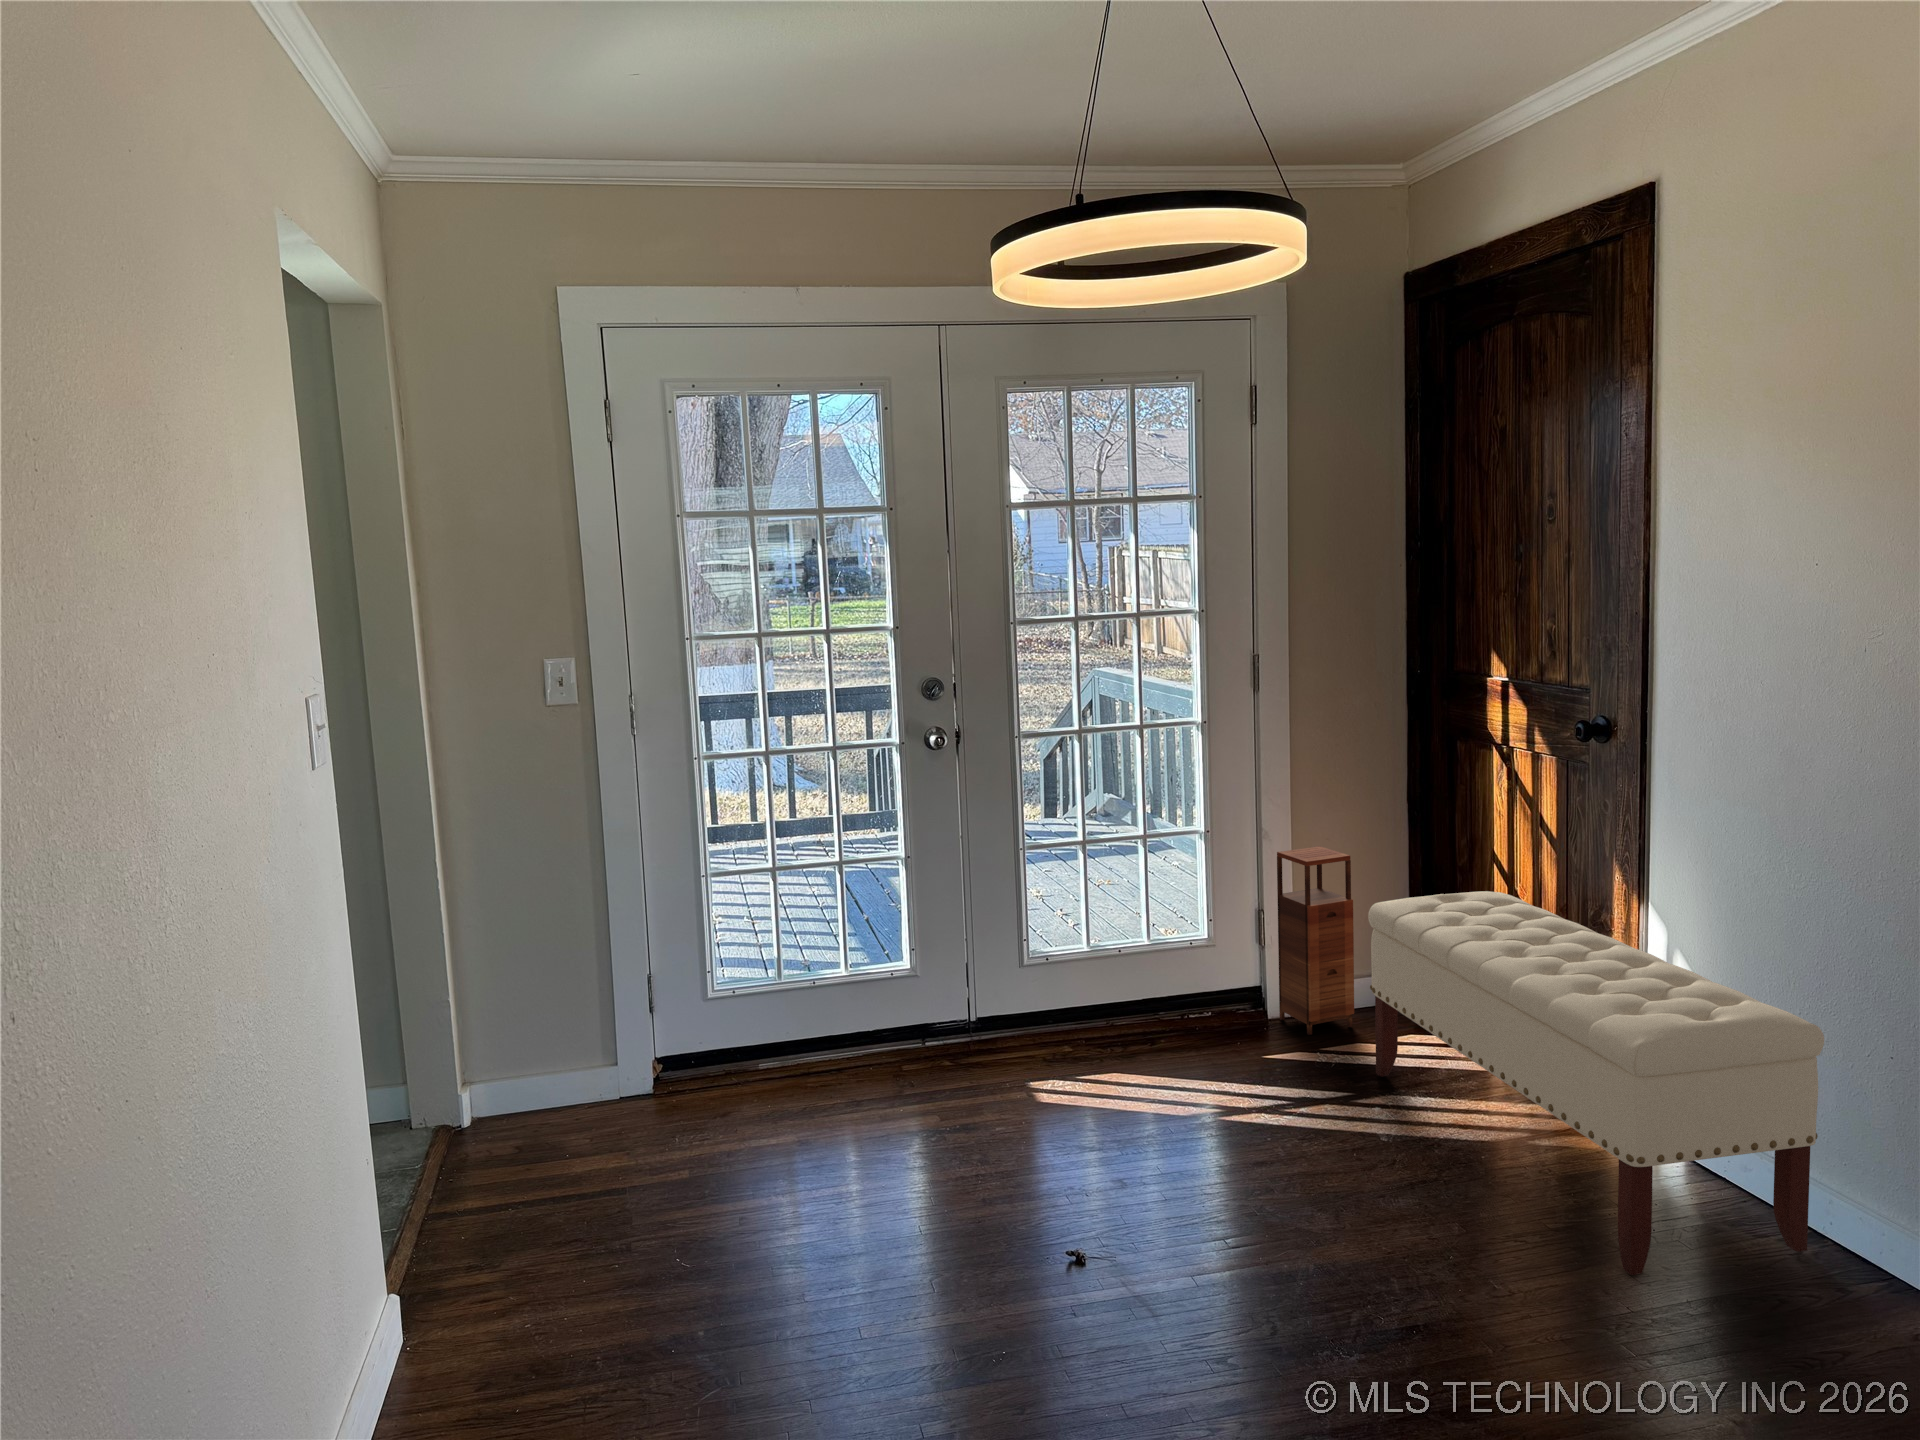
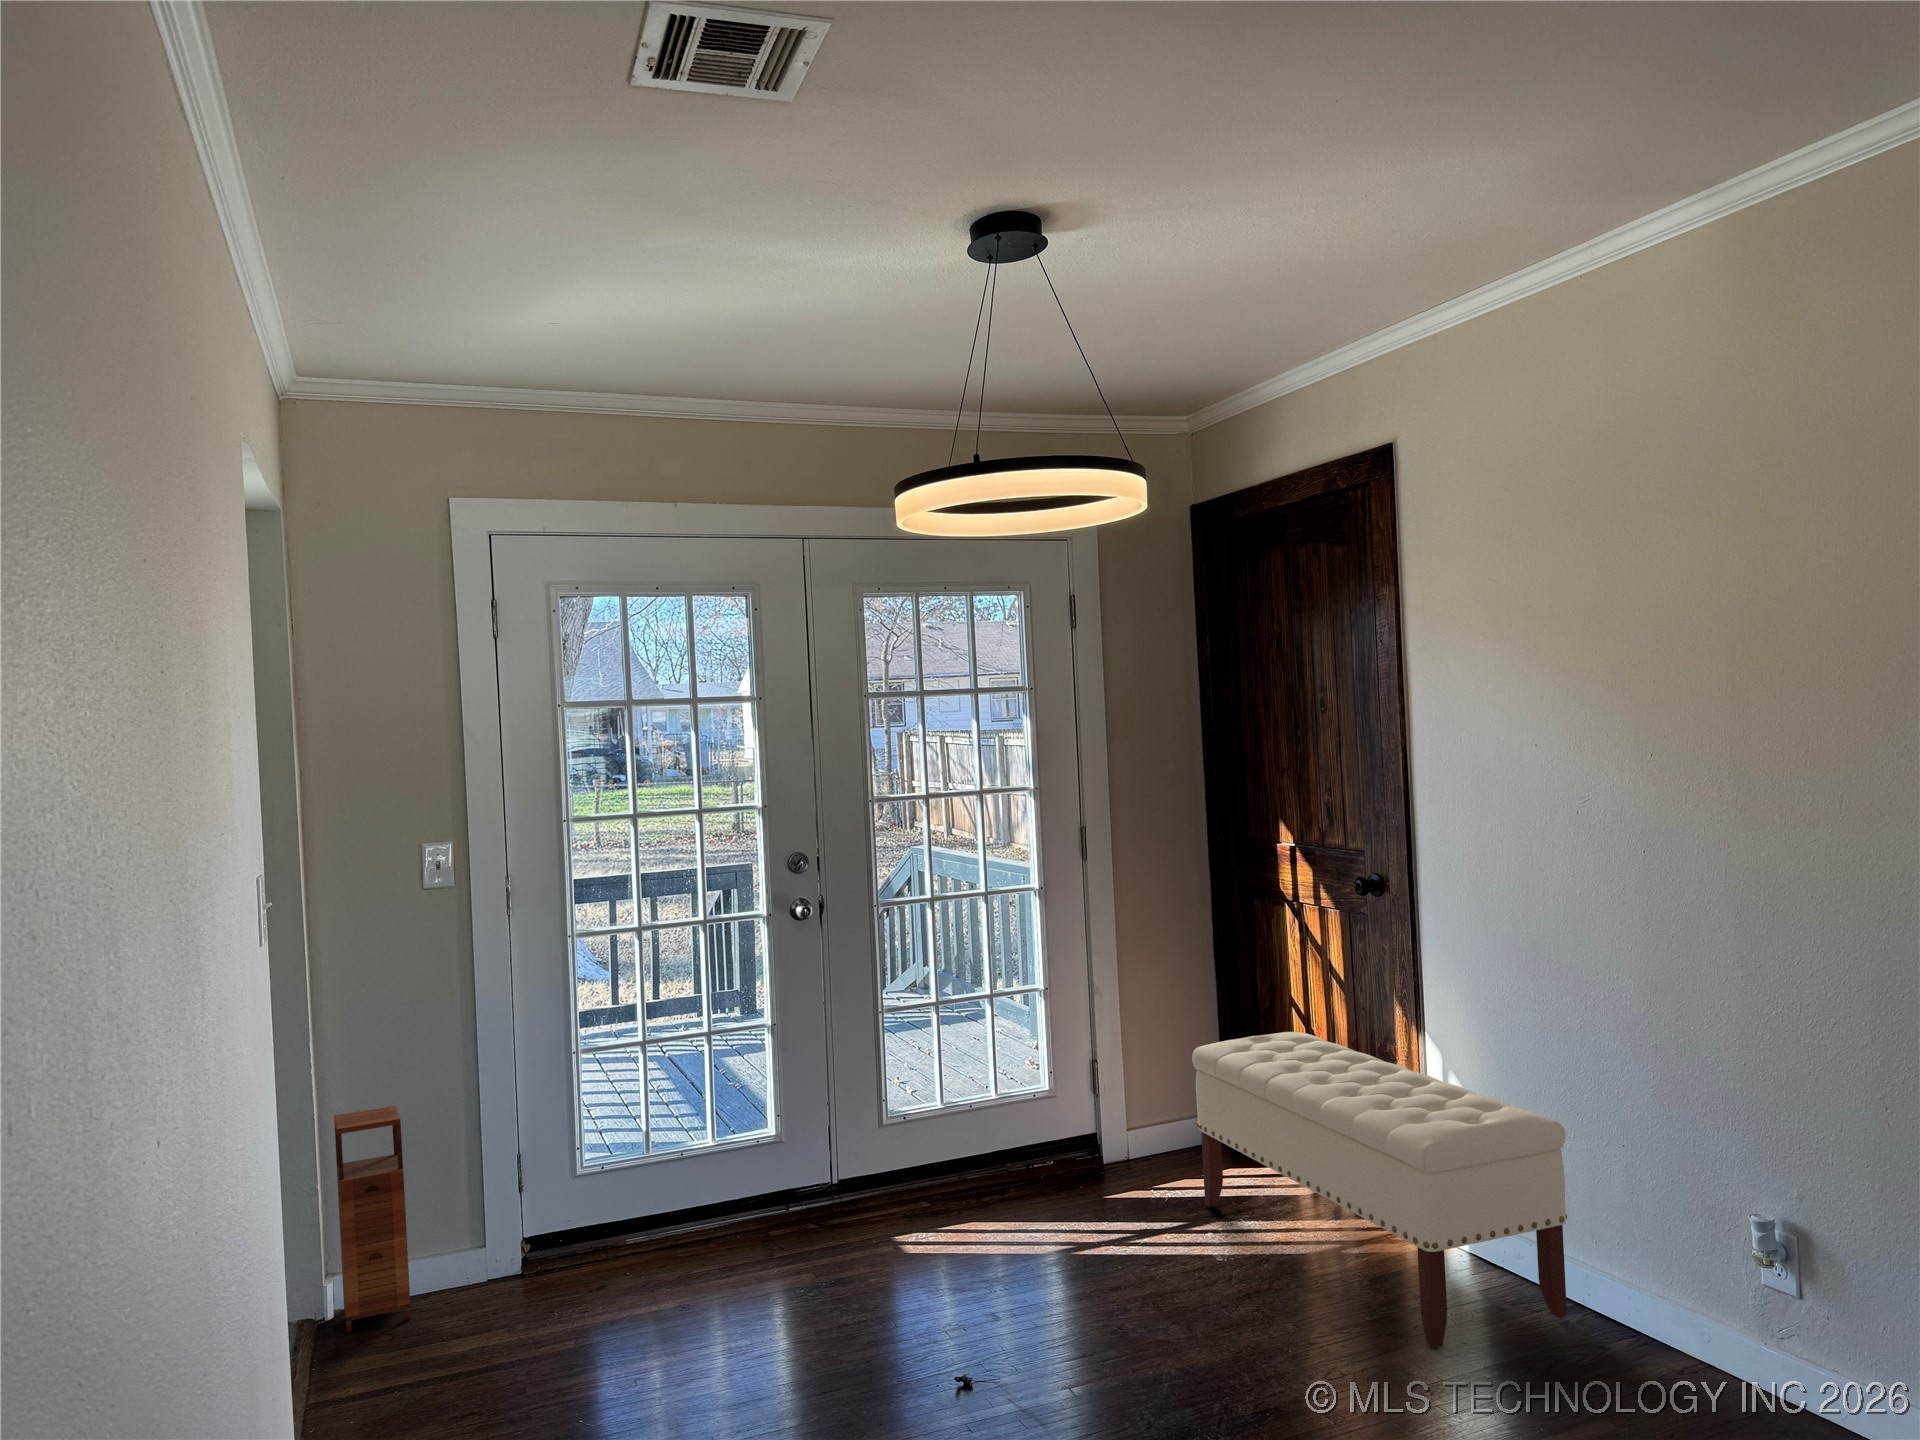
storage cabinet: present [1277,846,1354,1035] -> present [334,1106,411,1333]

